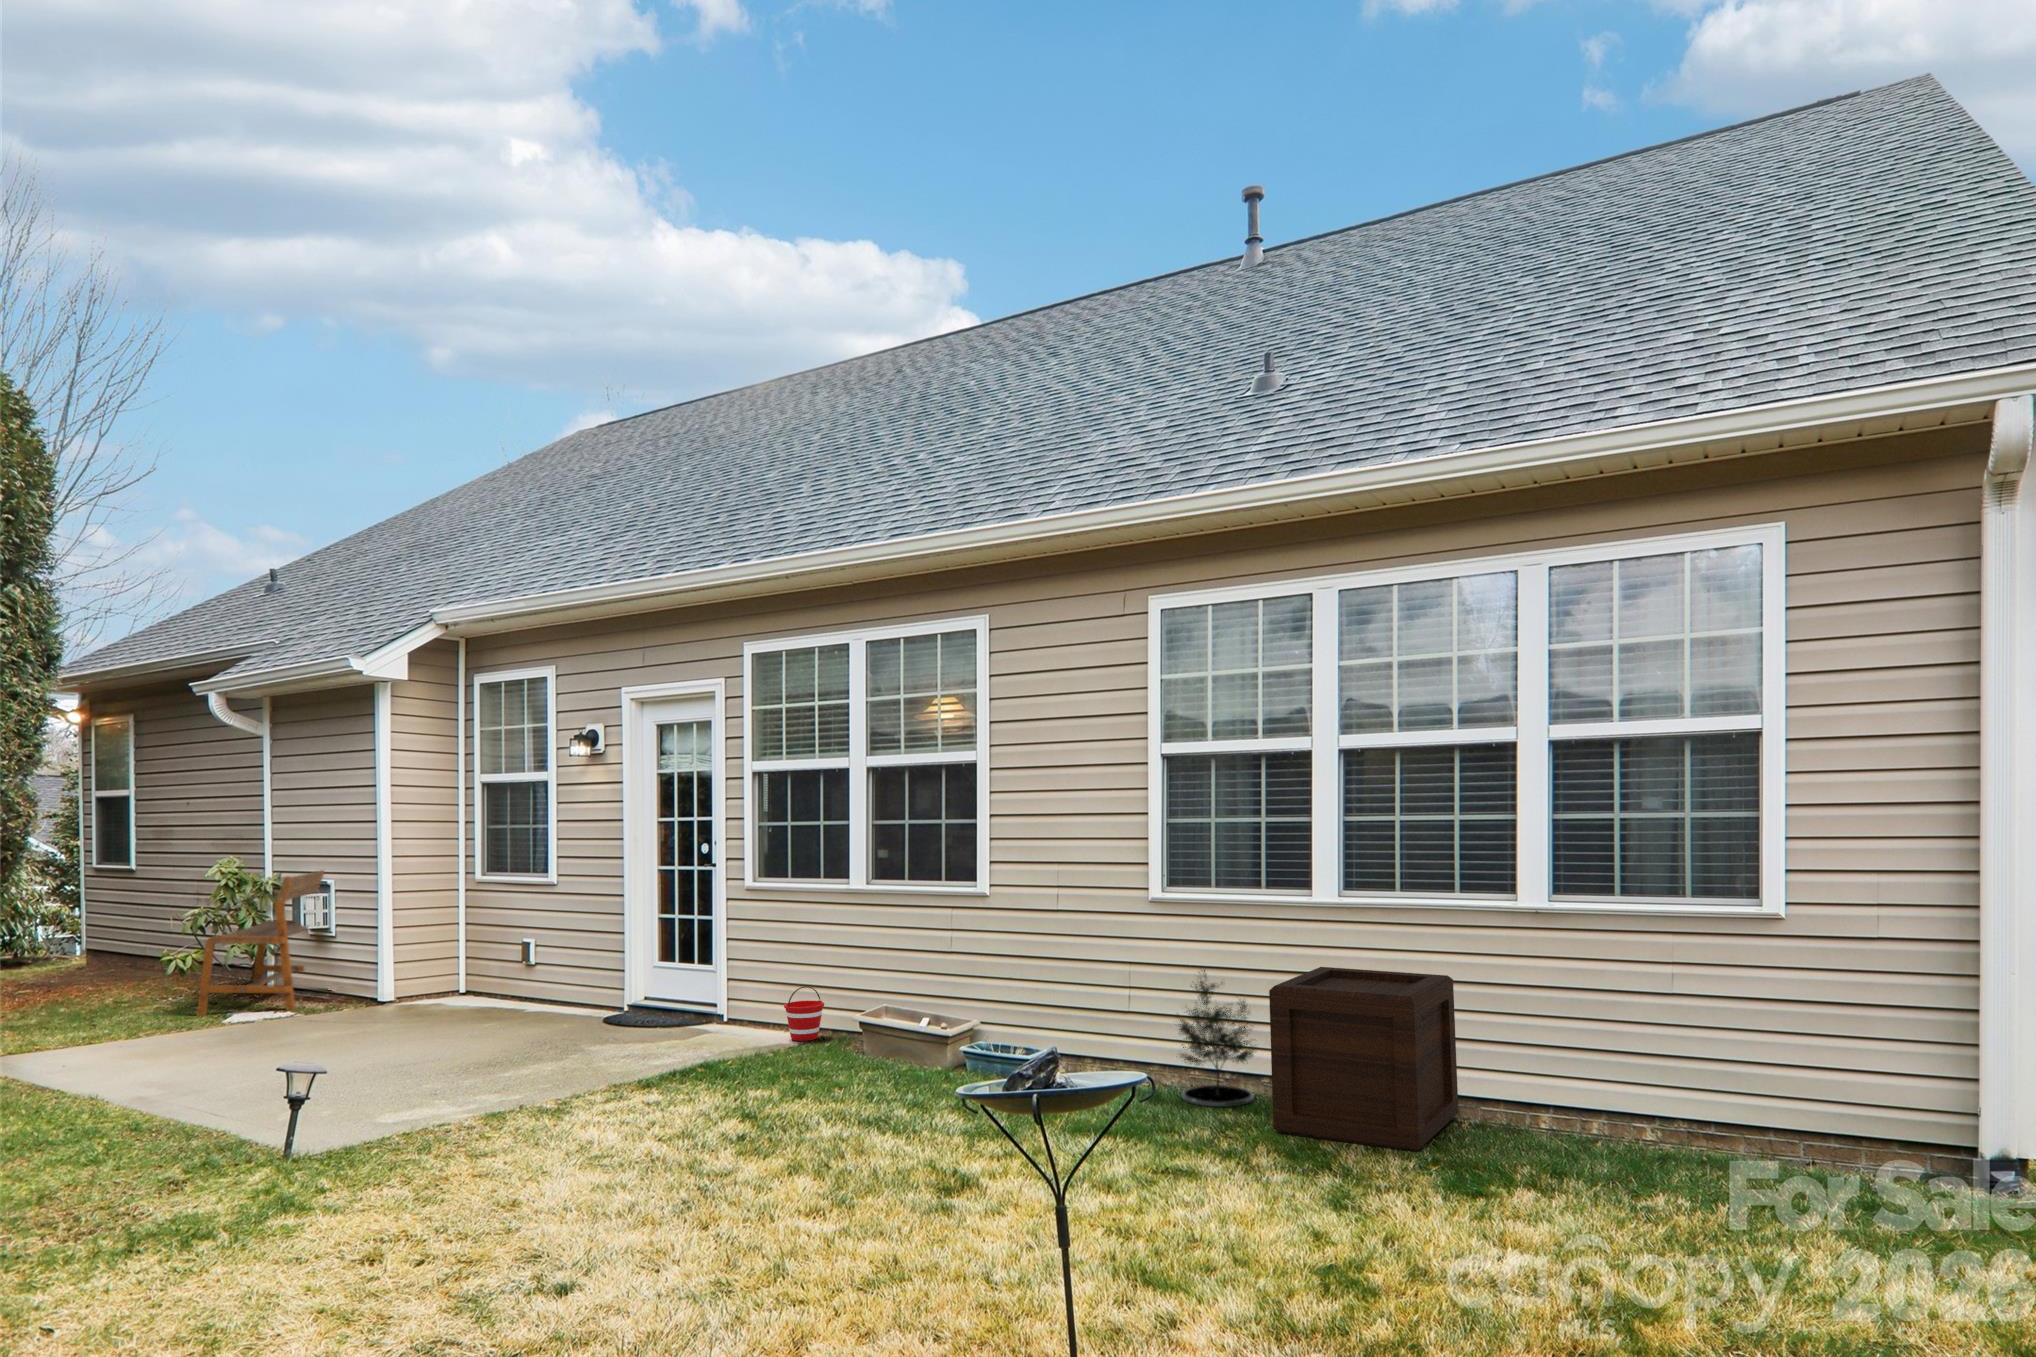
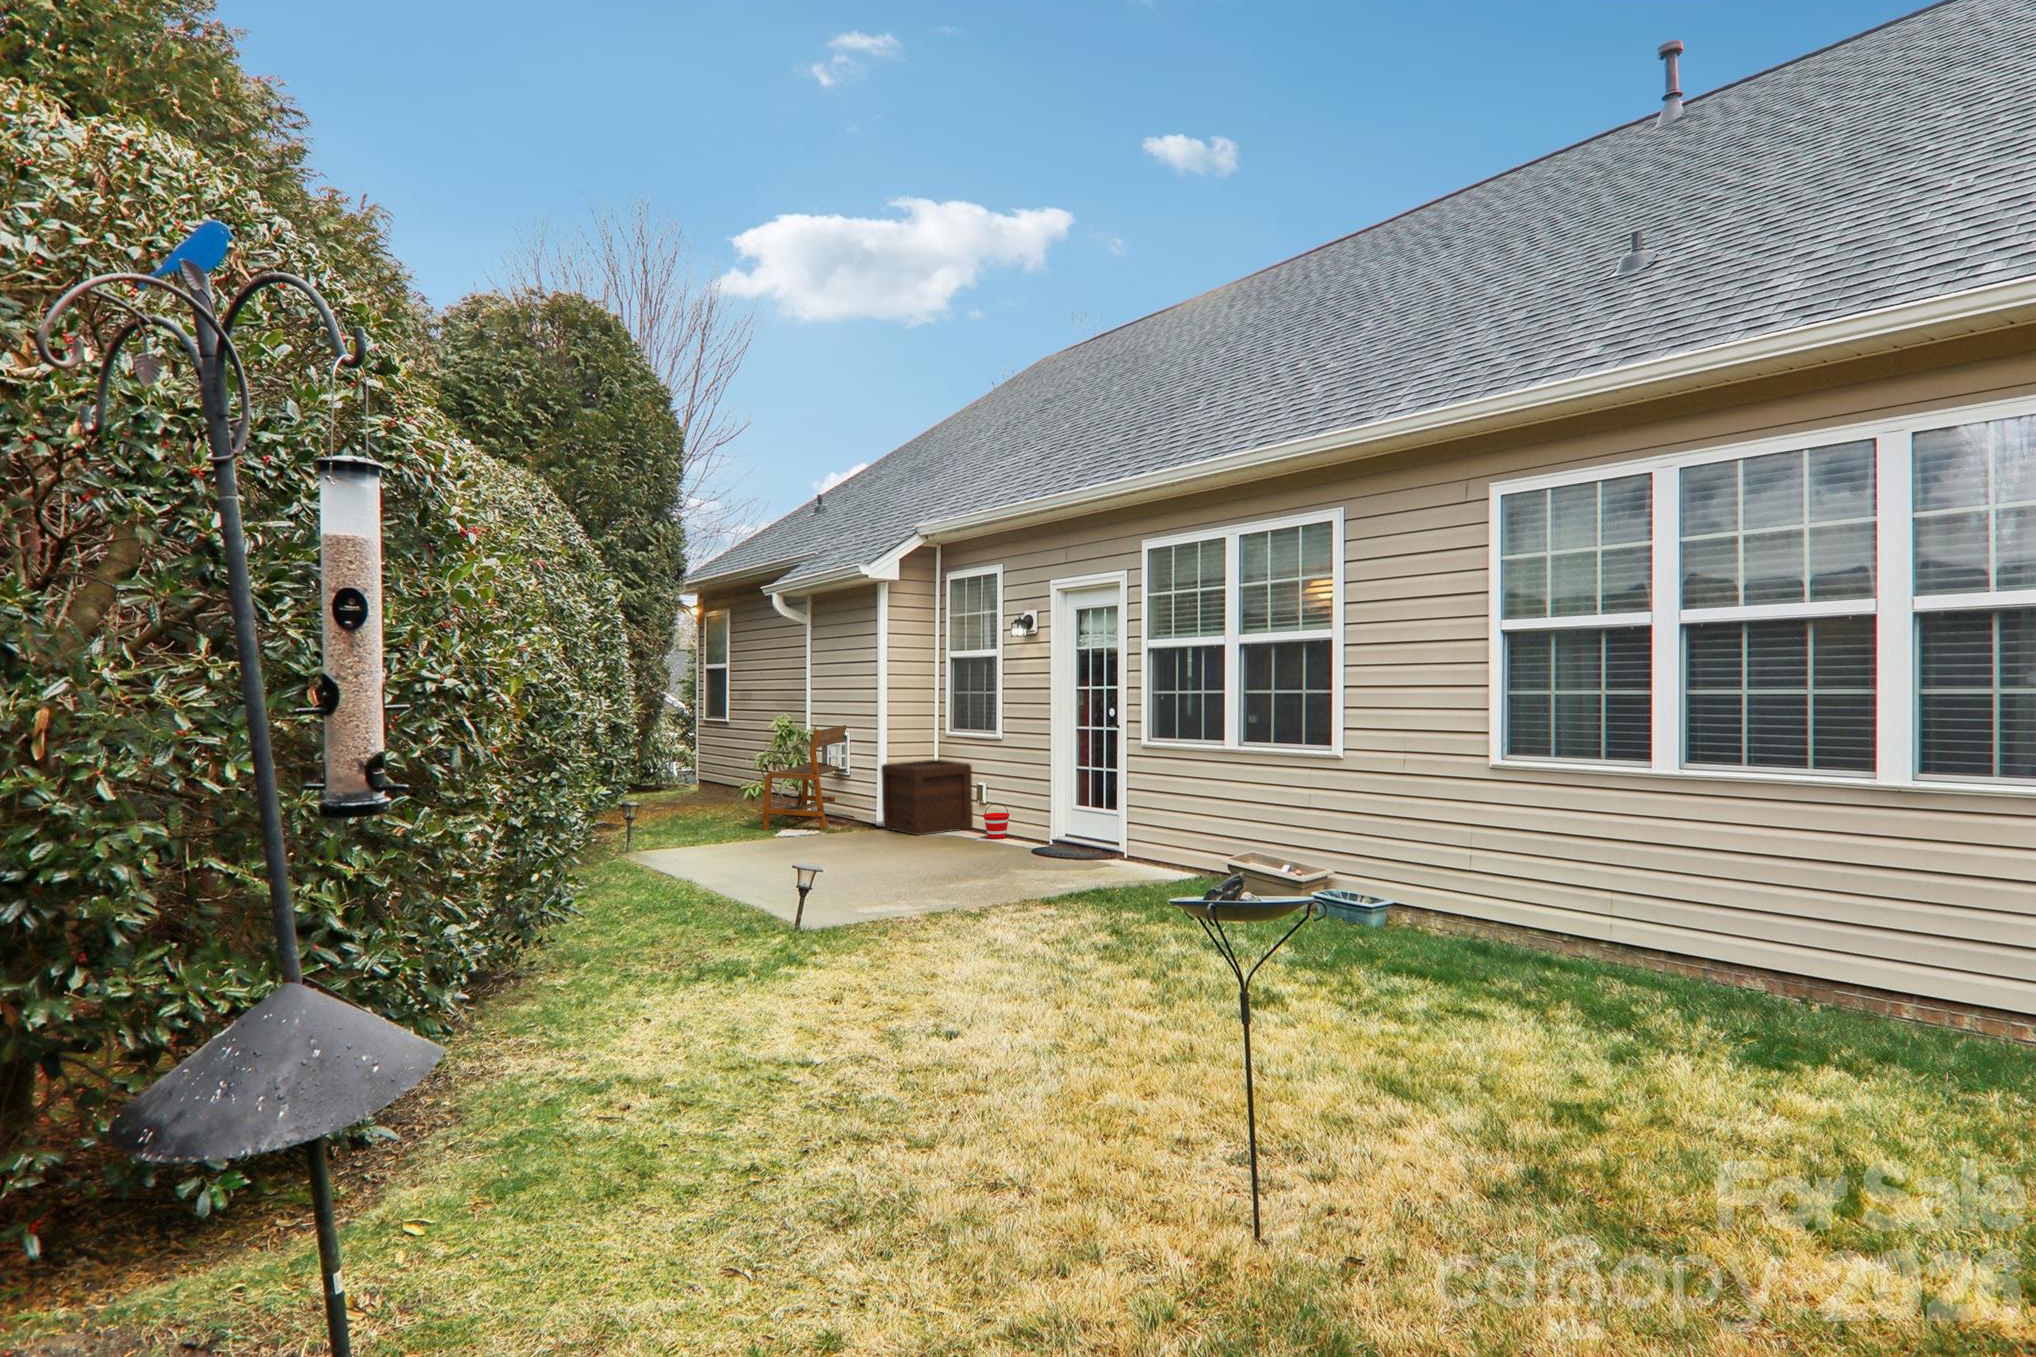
wooden crate: present [1269,967,1458,1152] -> present [881,760,973,835]
potted tree: present [1177,970,1254,1107] -> none [1495,830,1583,959]
bucket: present [784,987,824,1041] -> present [983,803,1010,839]

